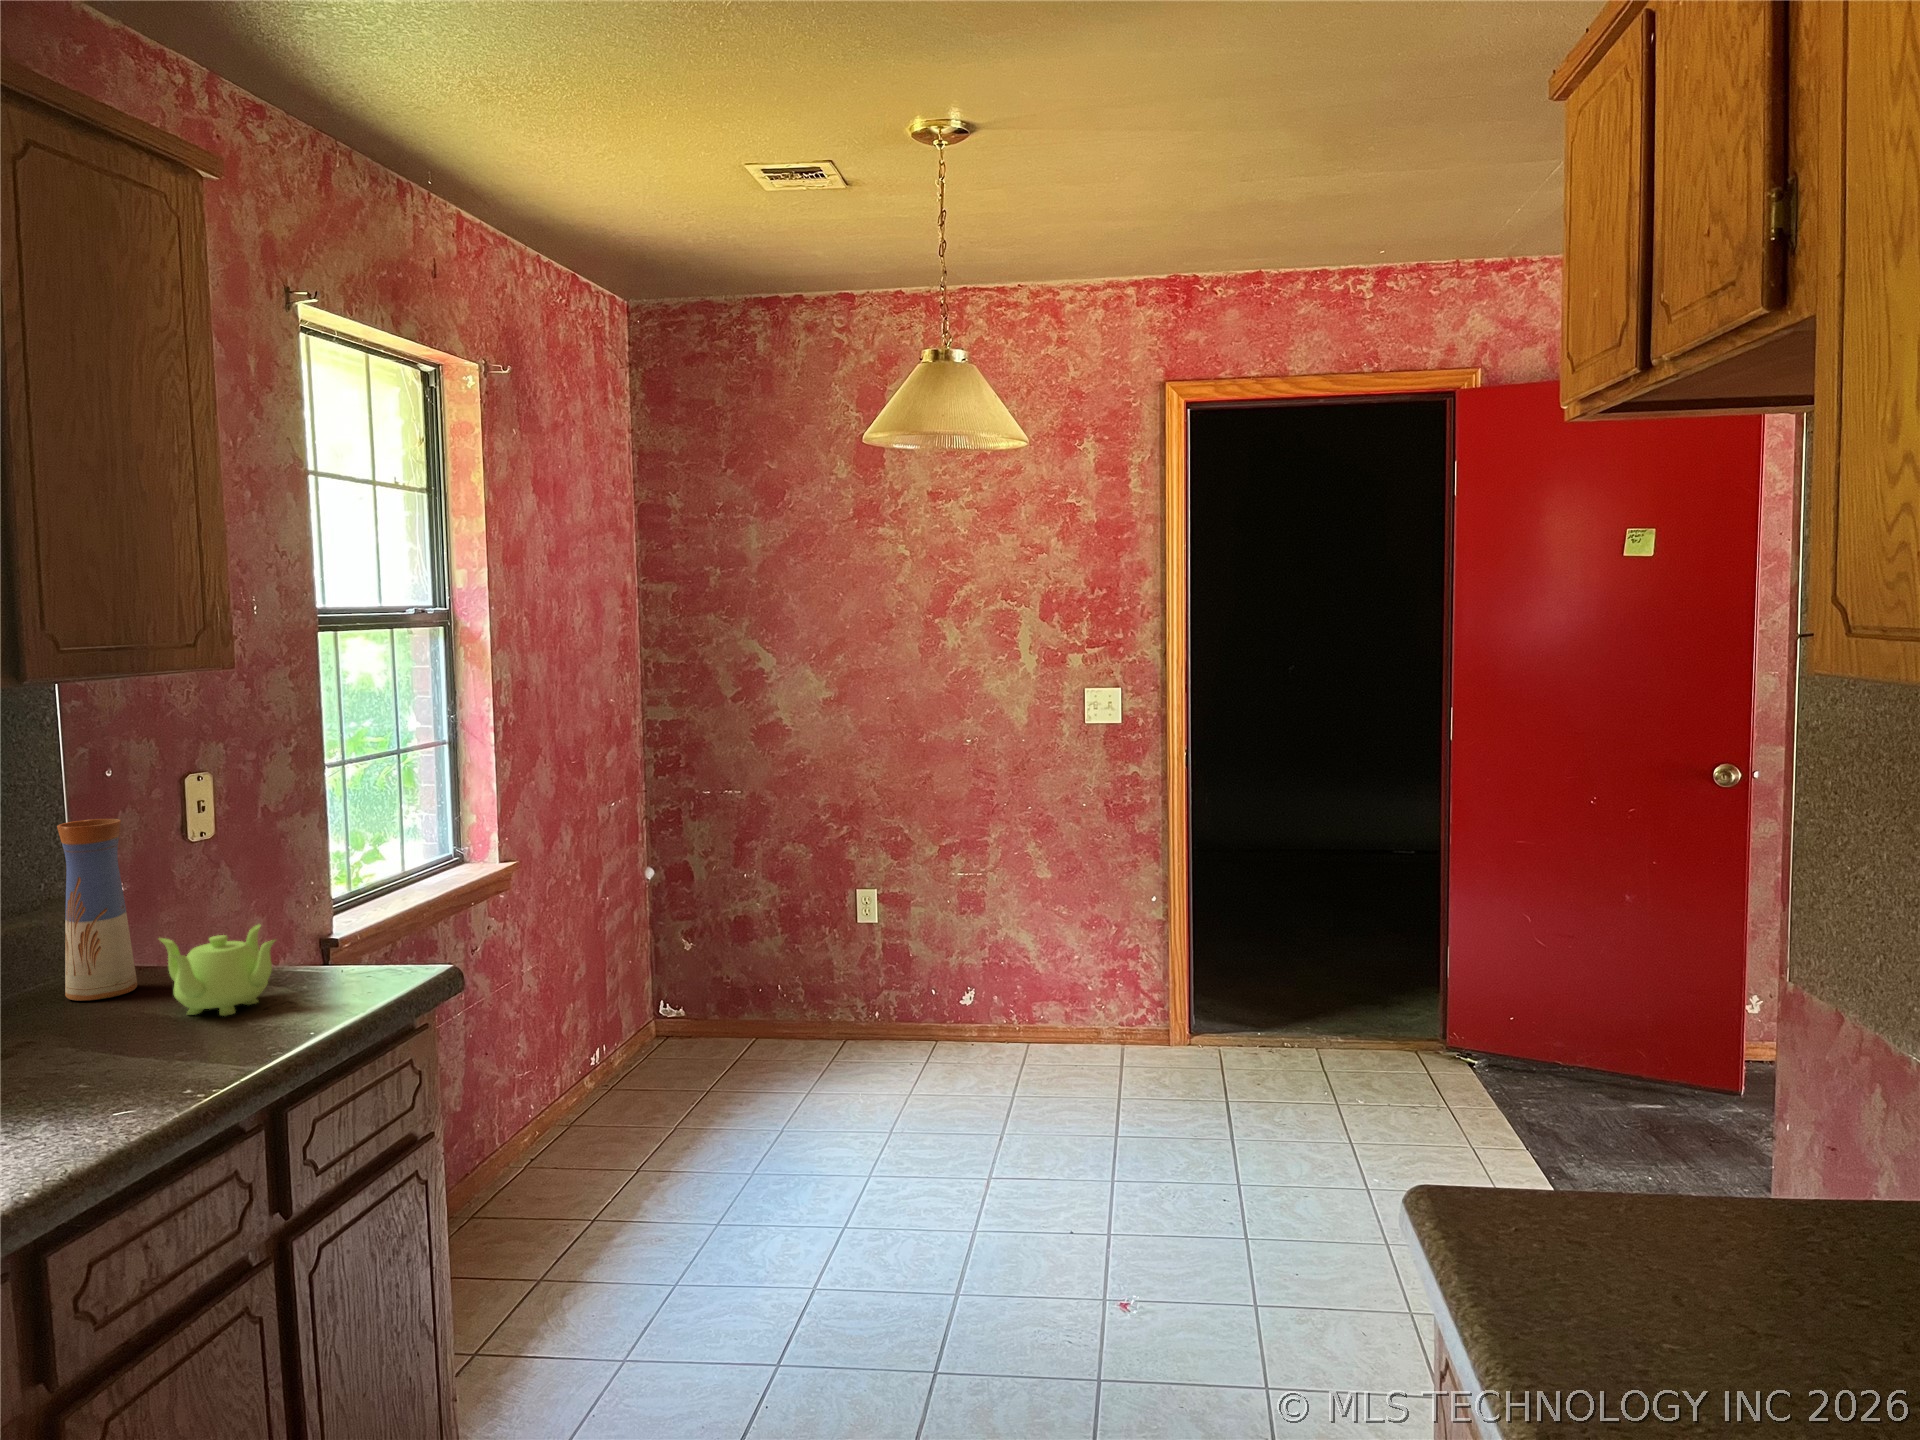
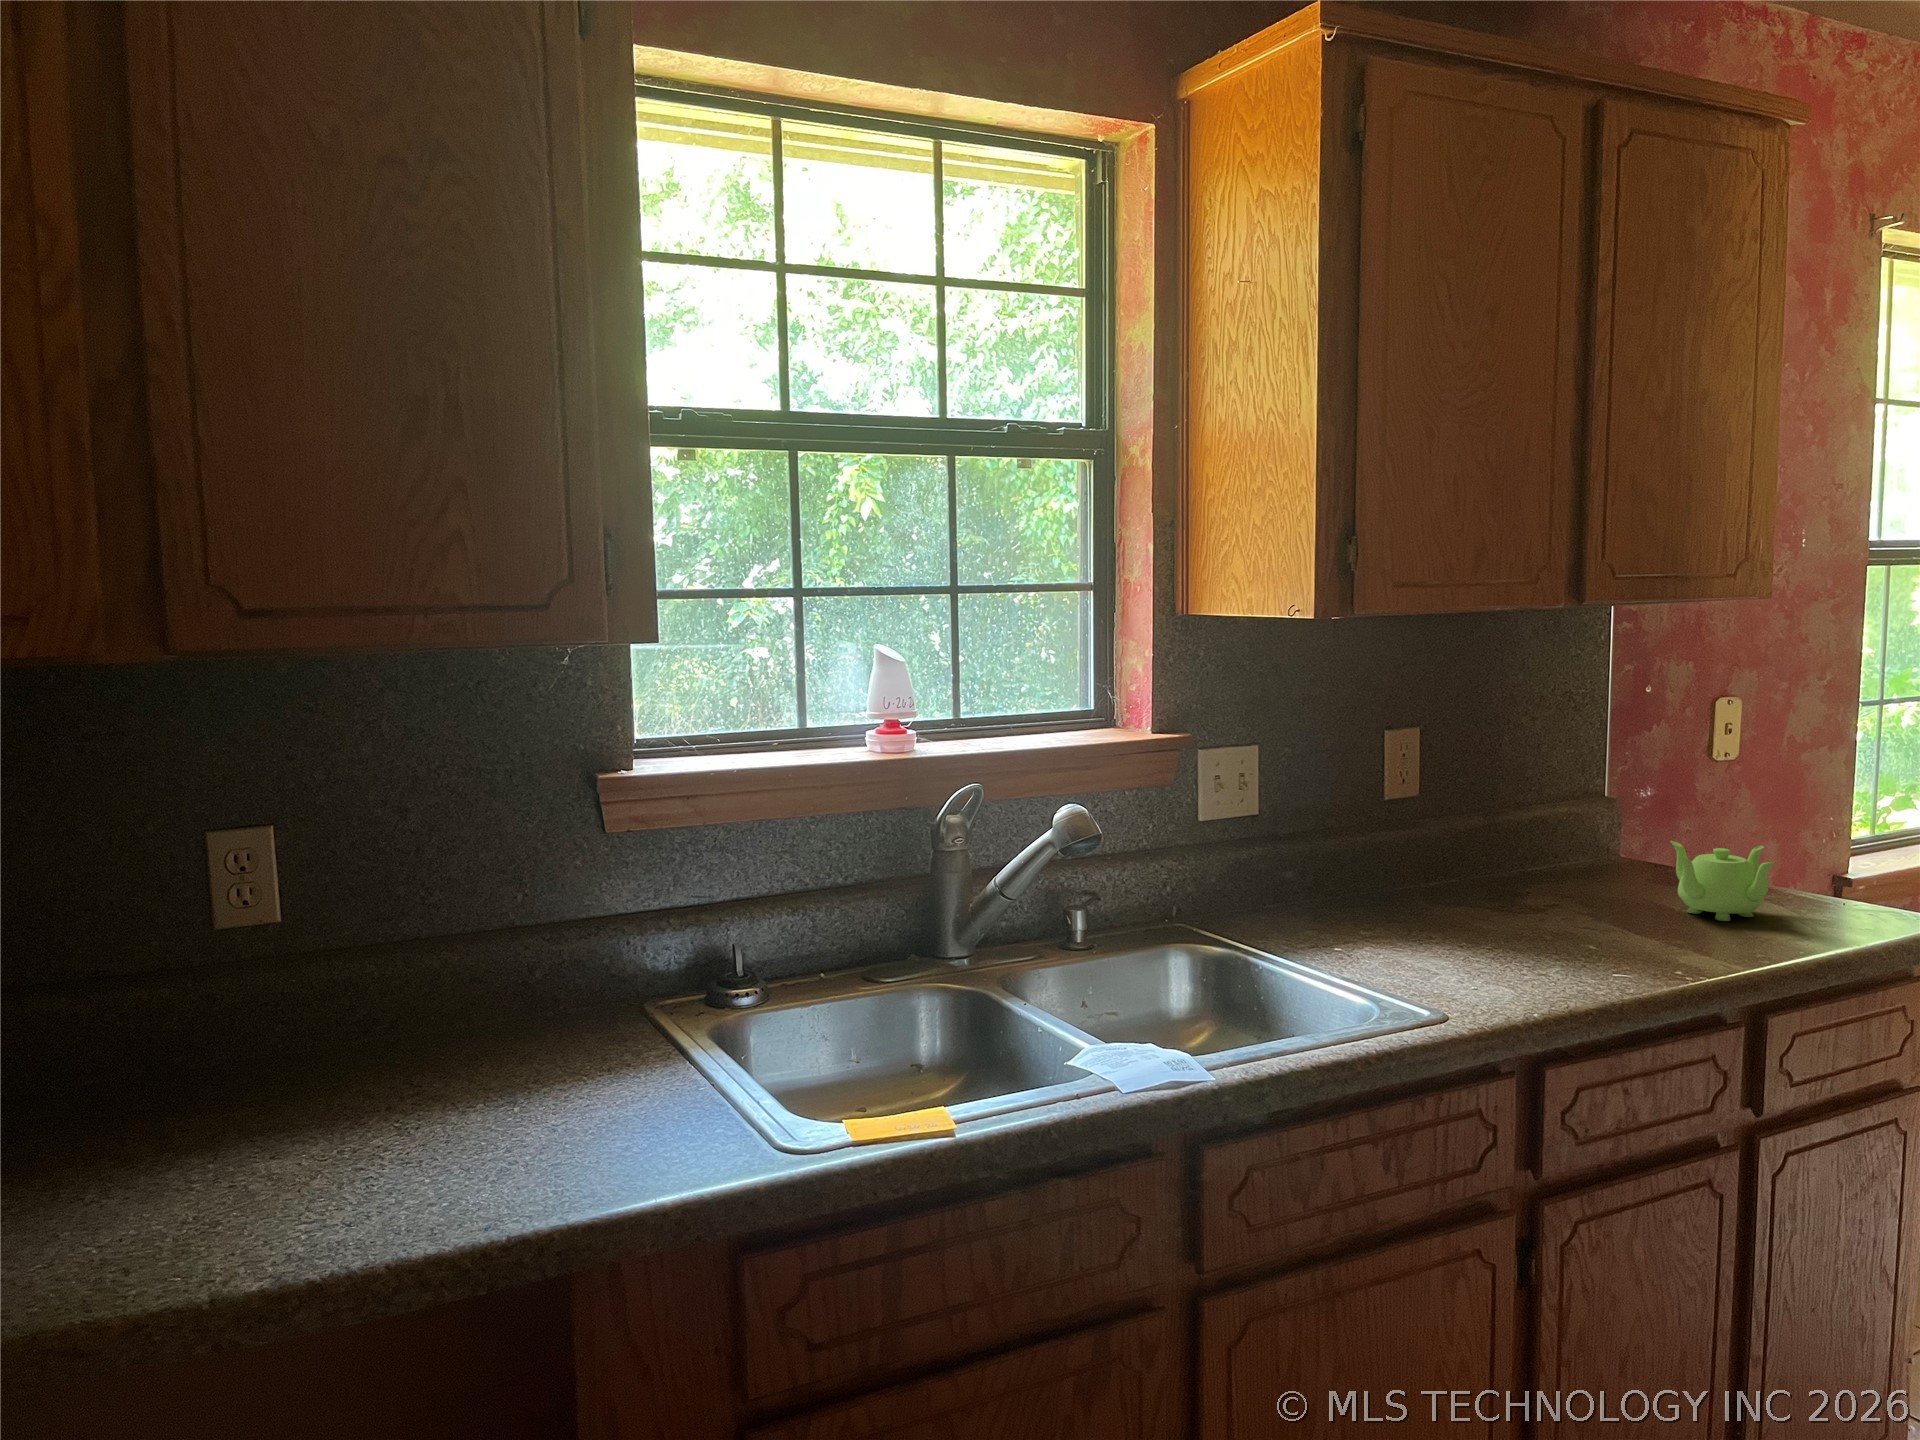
vase: present [57,819,137,1001] -> none [1593,731,1651,883]

